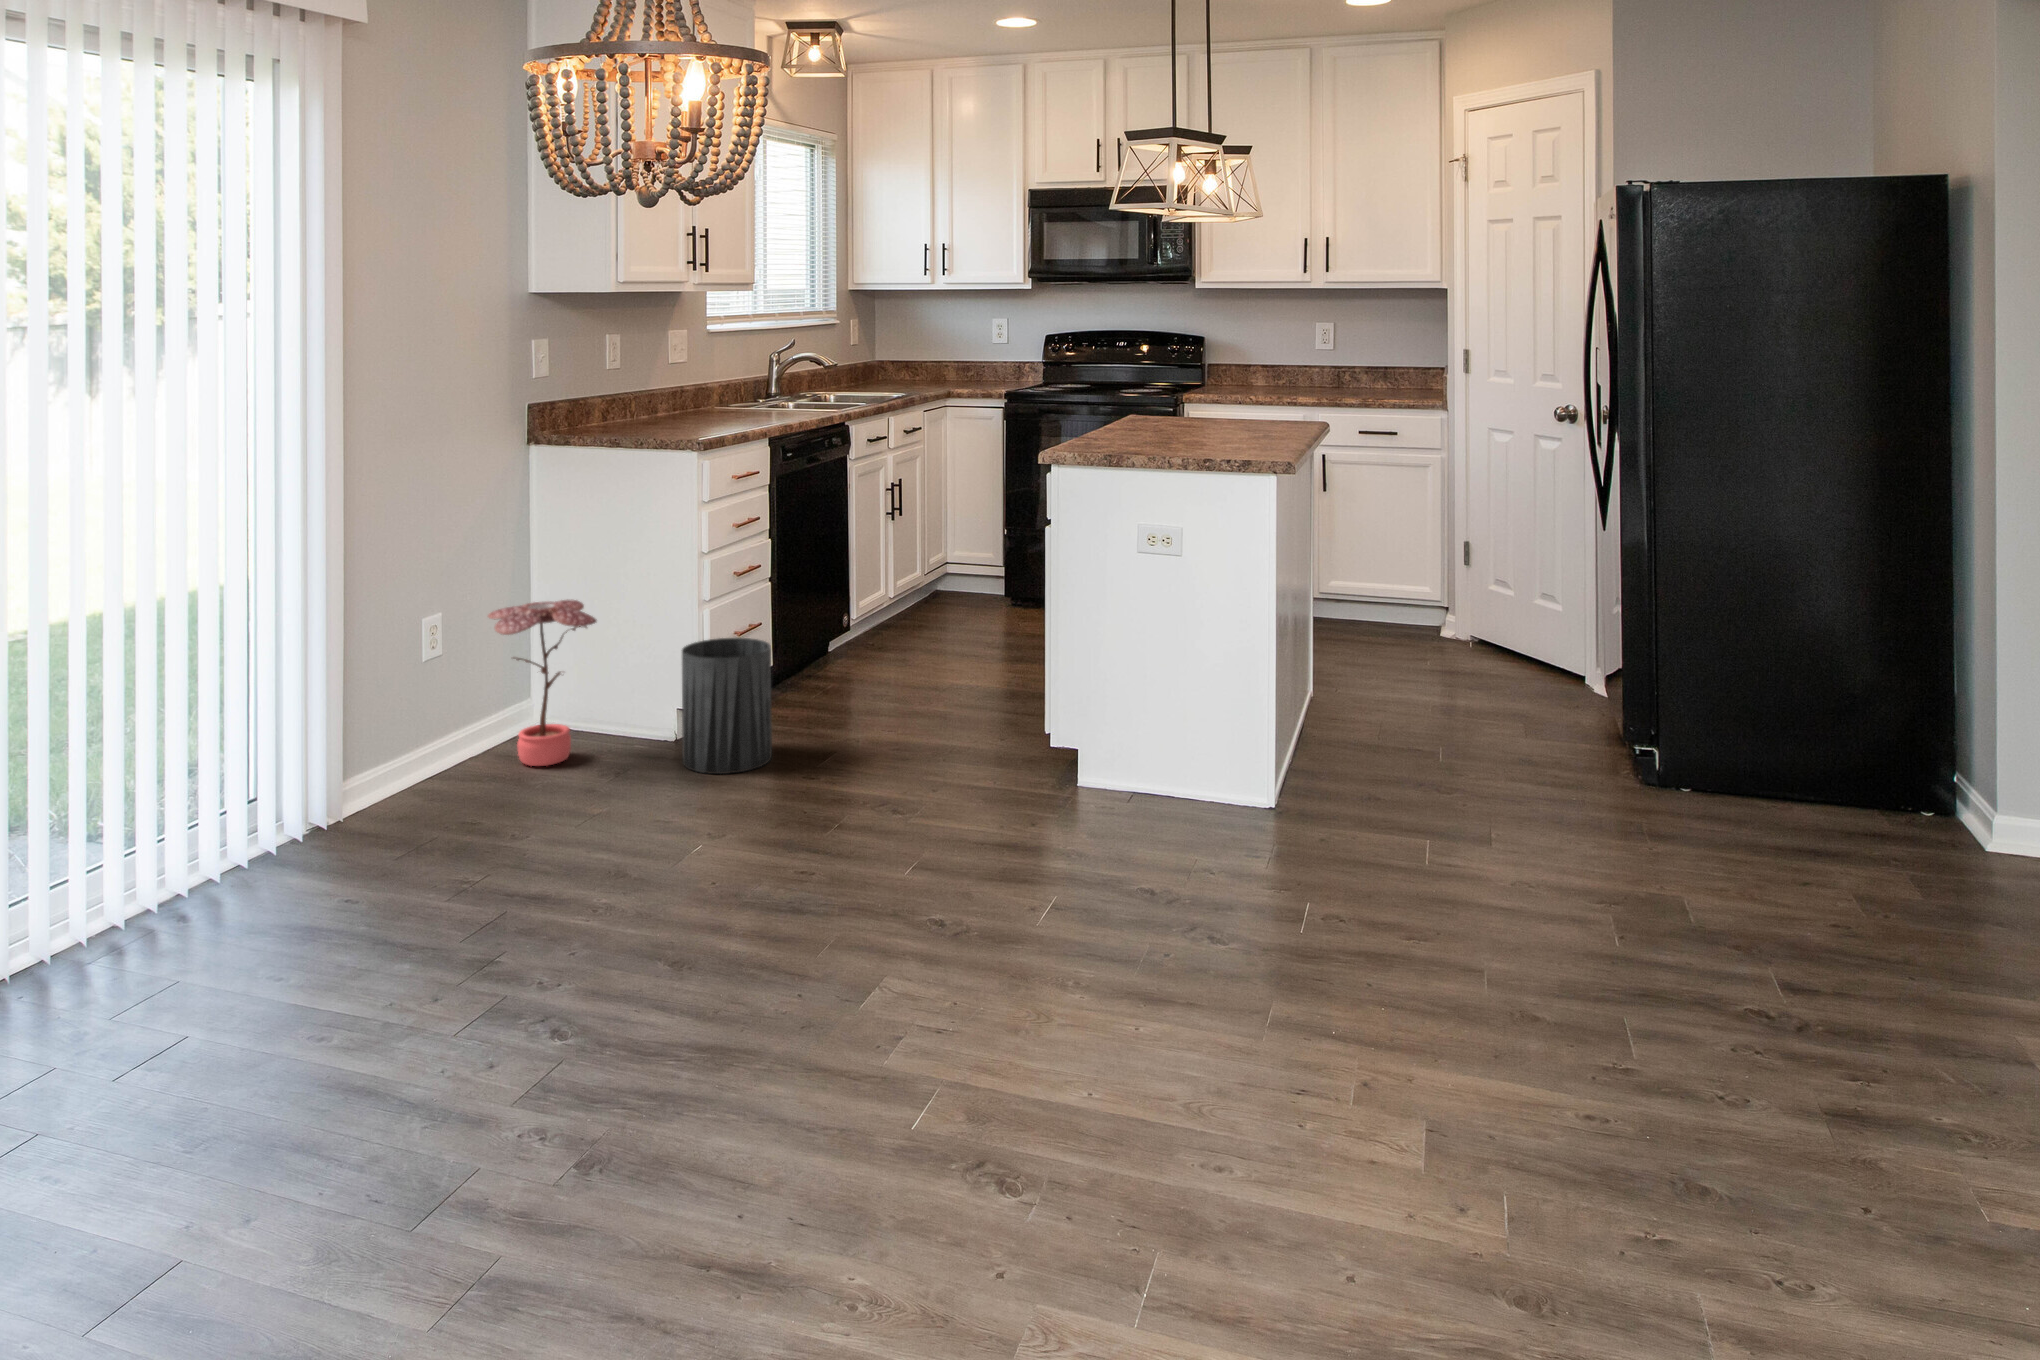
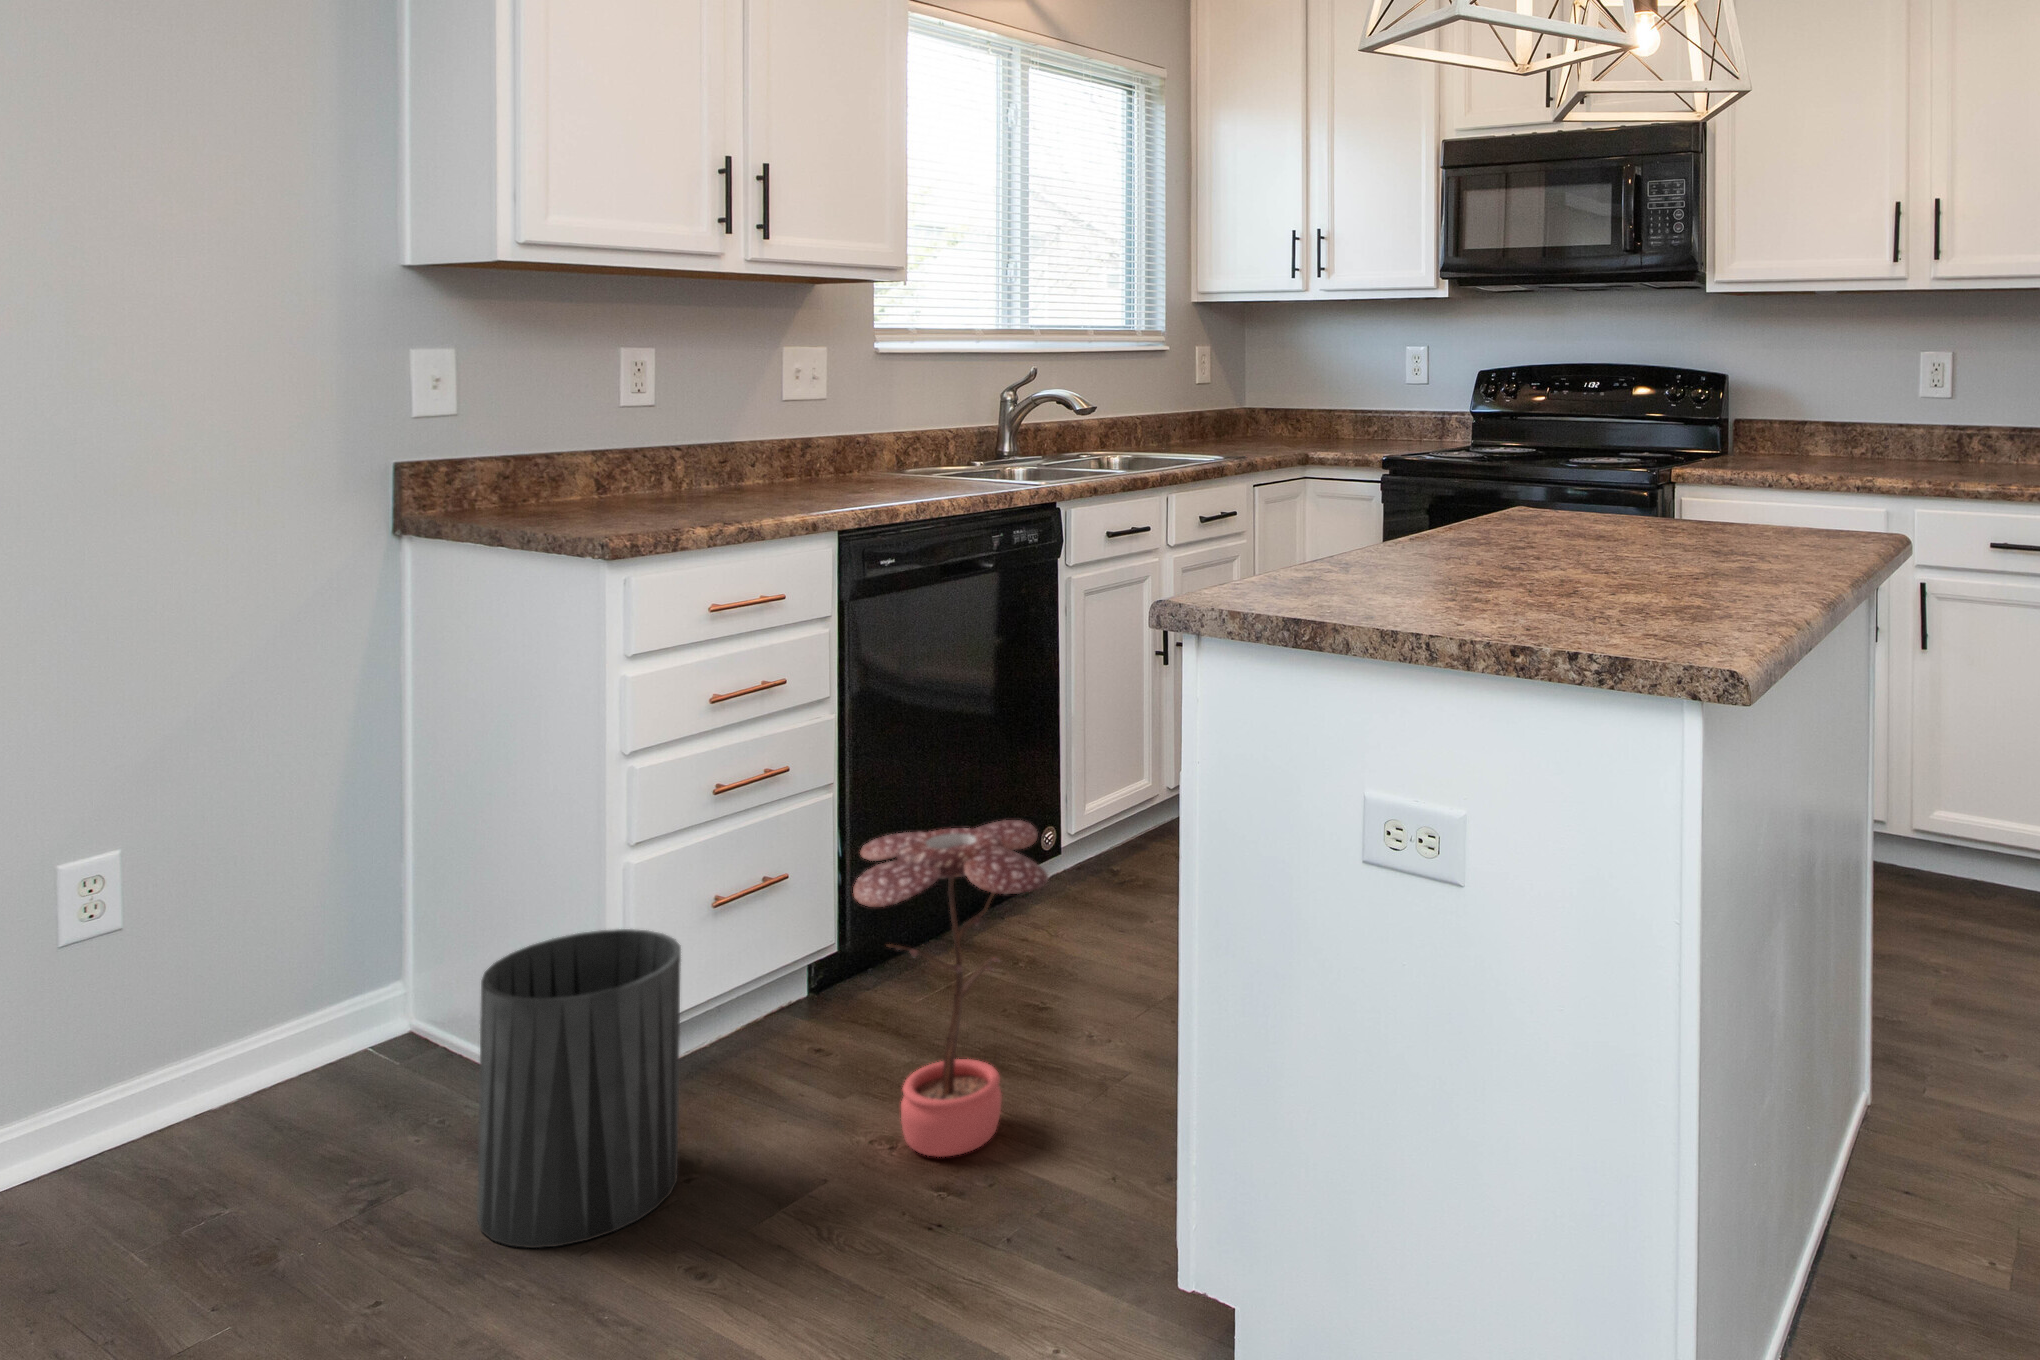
potted plant: present [488,600,596,766] -> present [853,820,1048,1157]

